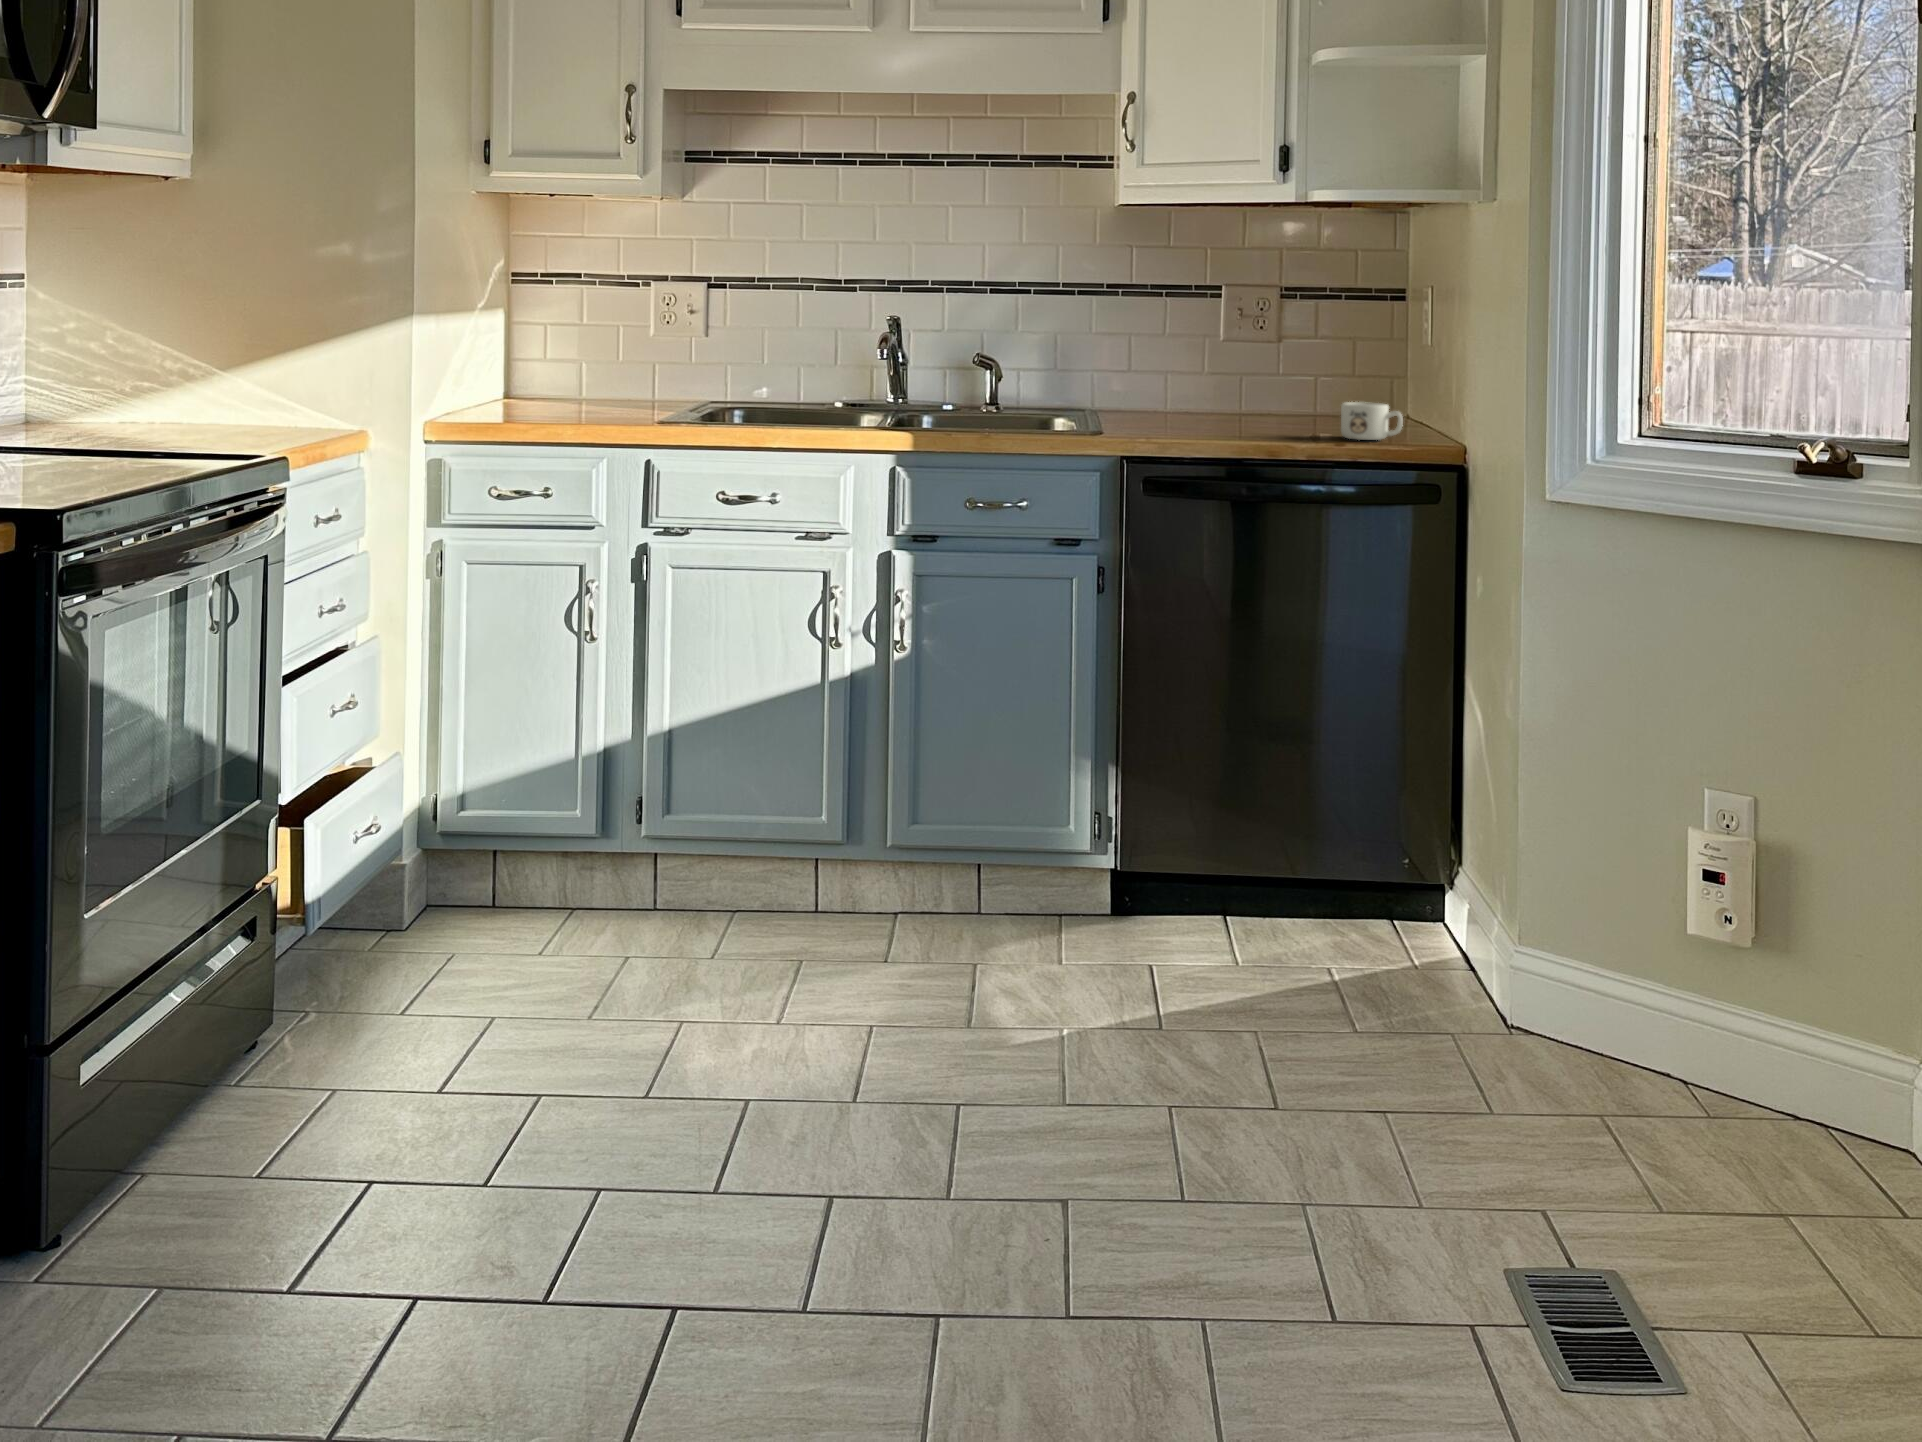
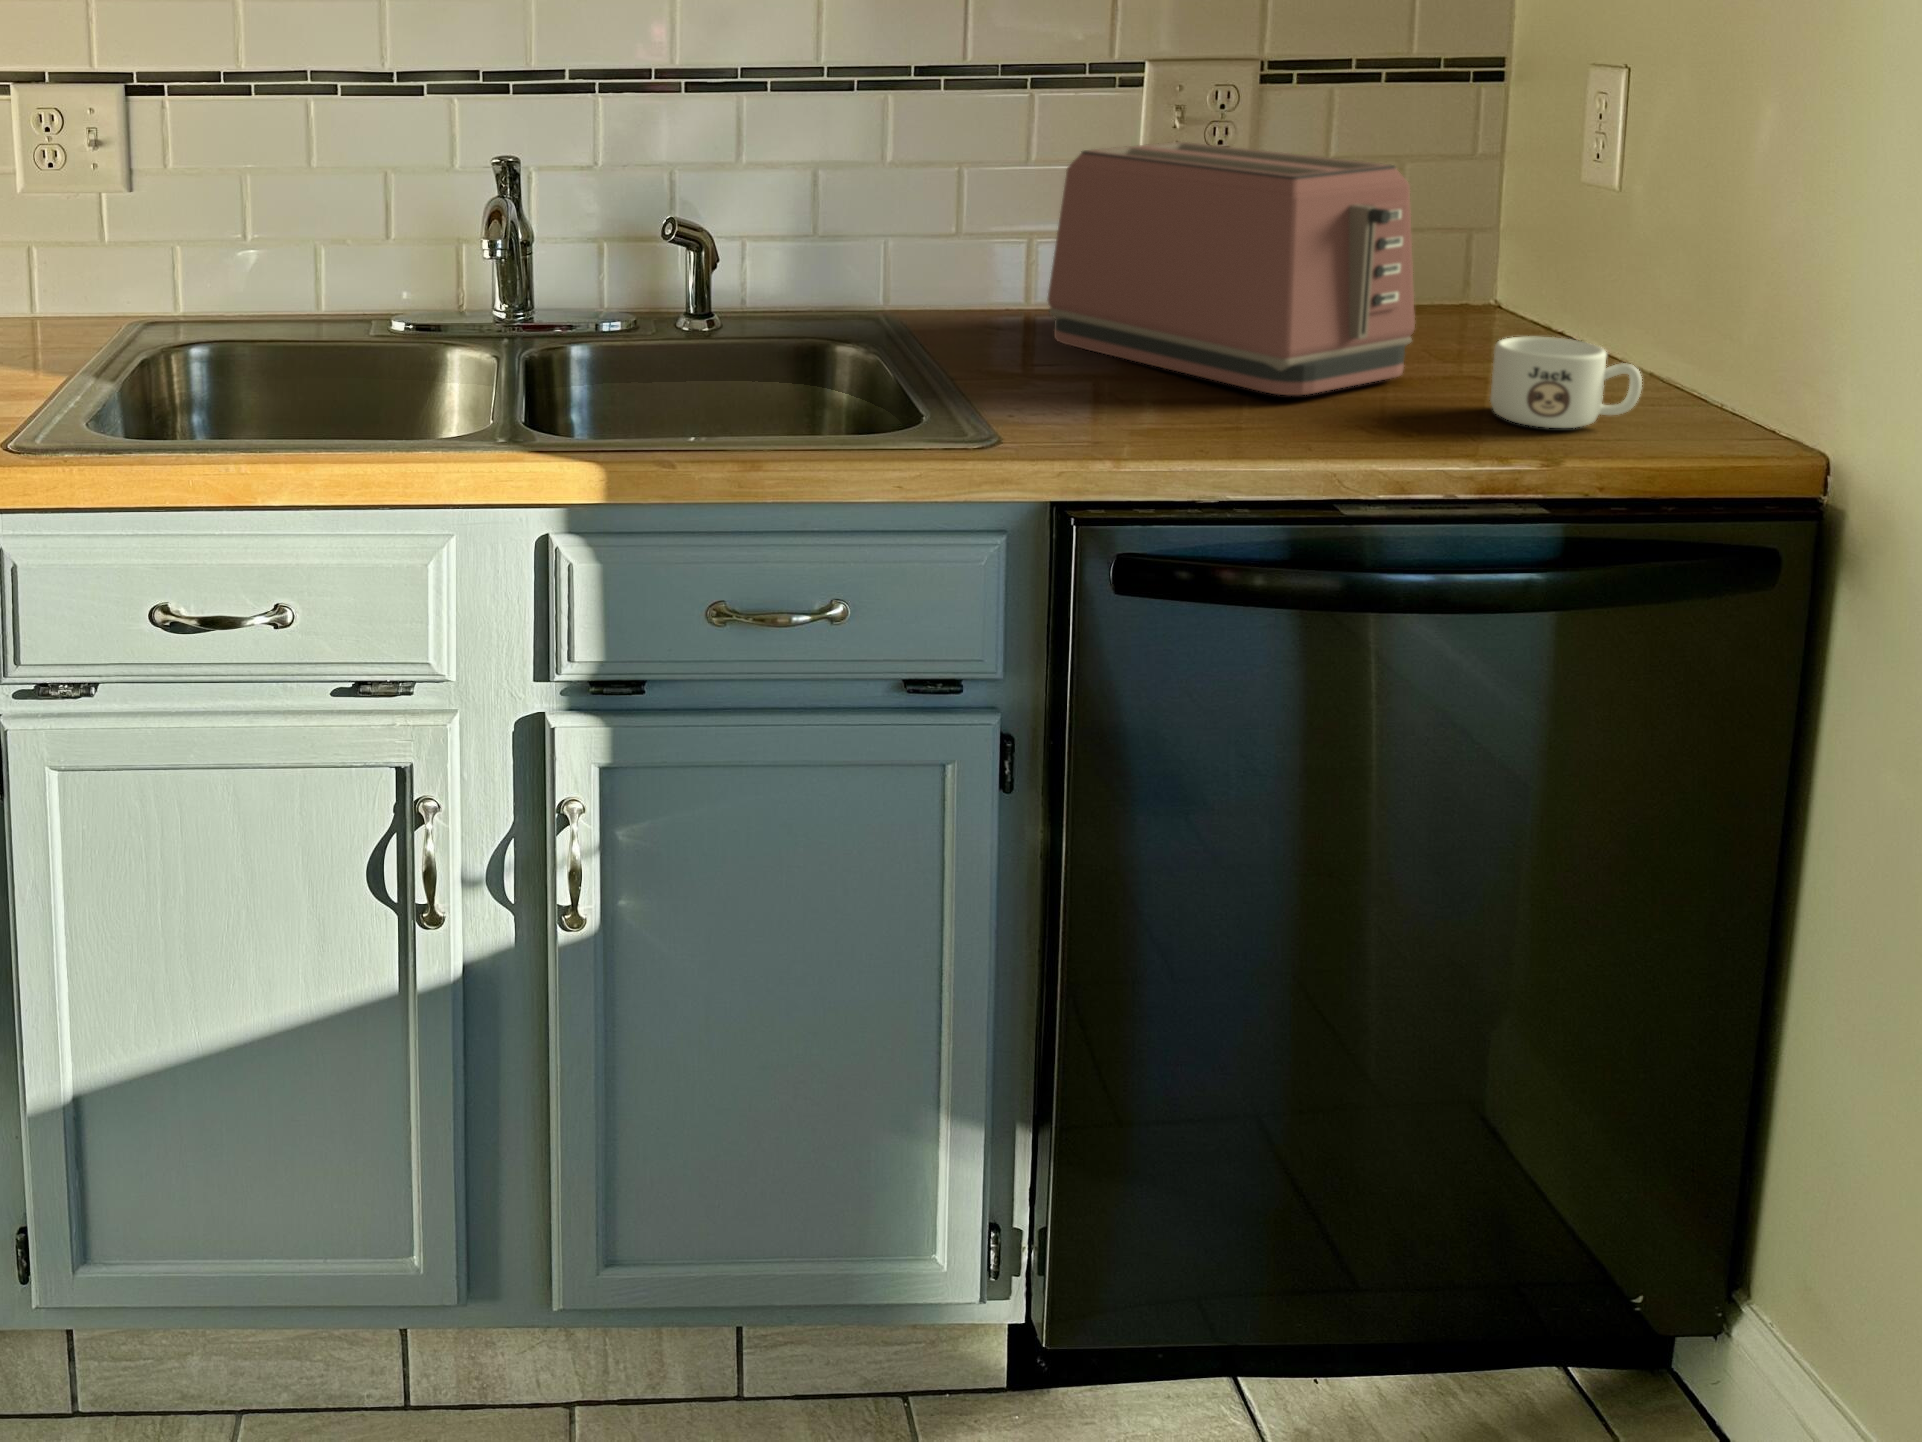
toaster: none [1161,322,1324,429] -> present [1047,142,1415,395]

